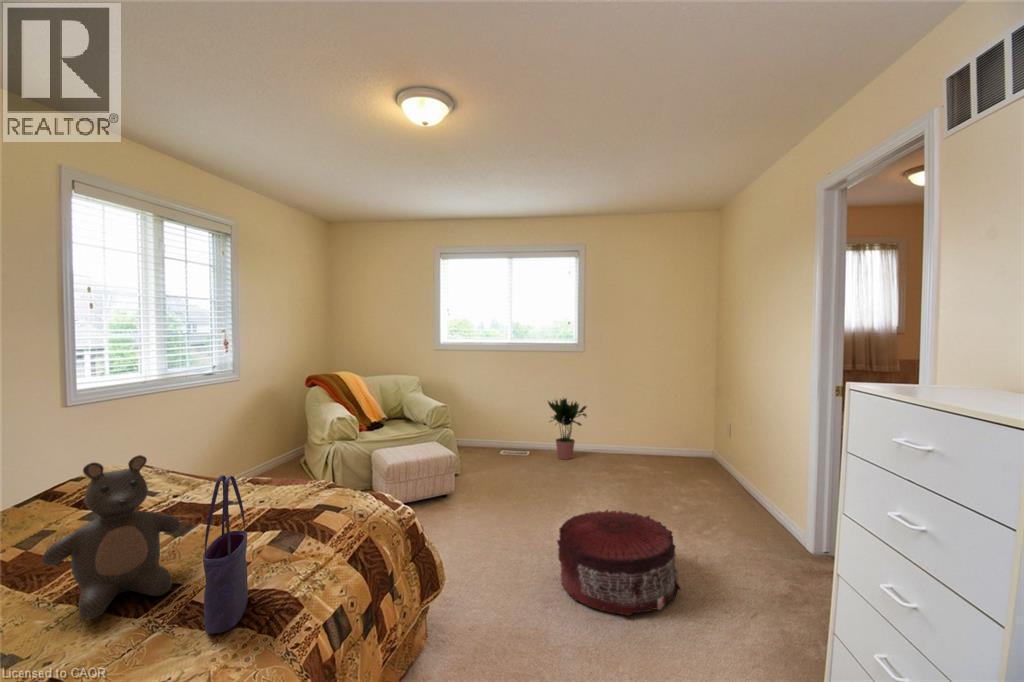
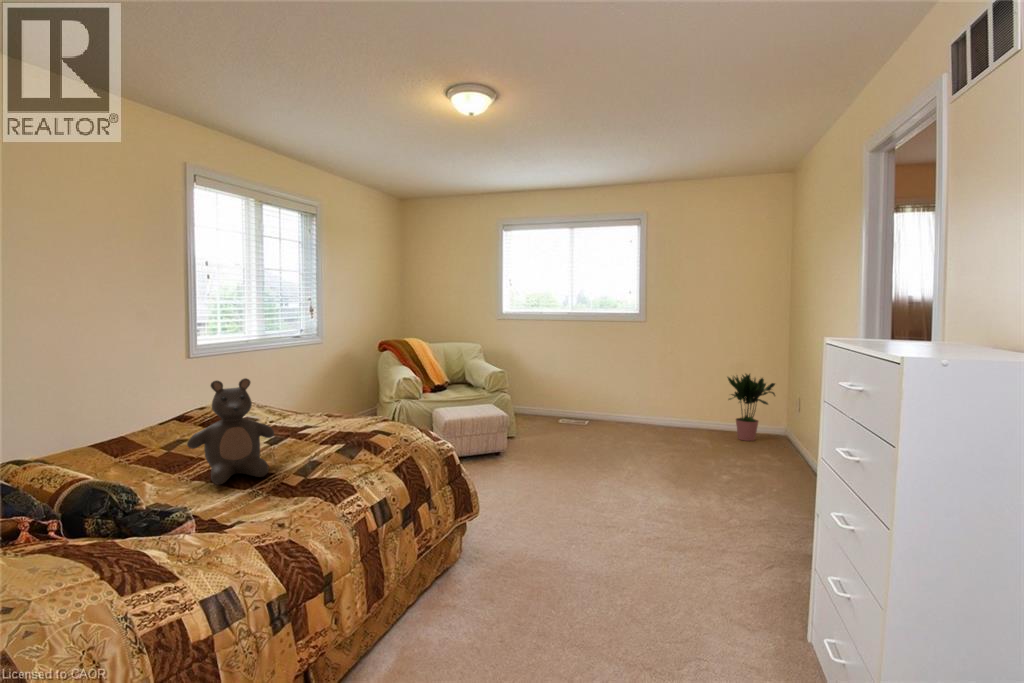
potted plant: present [548,398,586,459] -> present [727,374,775,441]
tote bag: present [203,475,248,634] -> none [288,390,318,498]
pouf: present [557,510,680,616] -> none [590,467,705,556]

